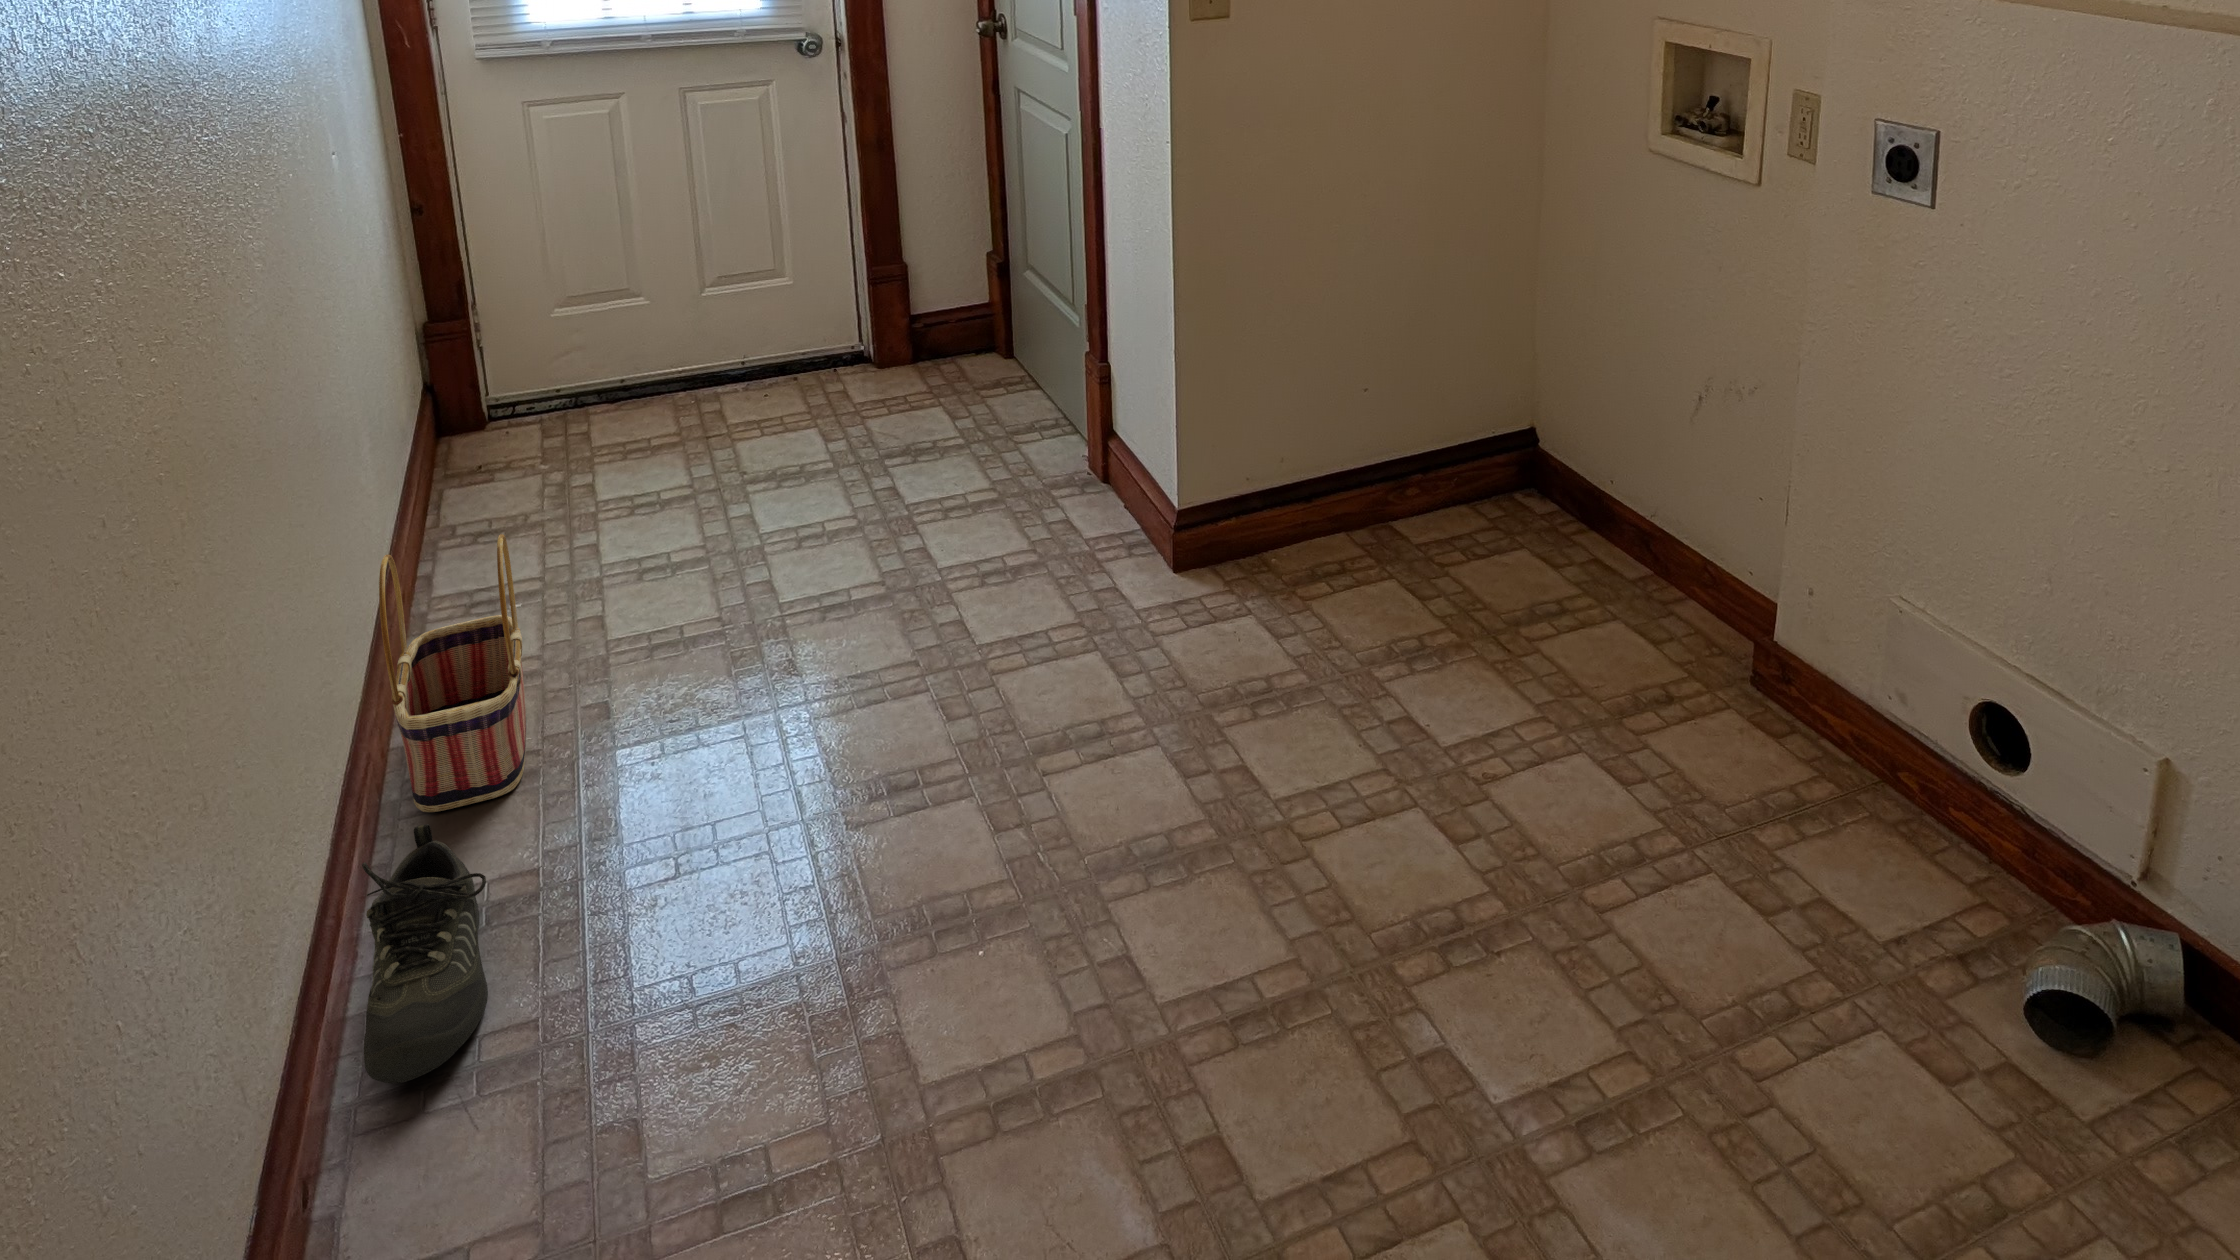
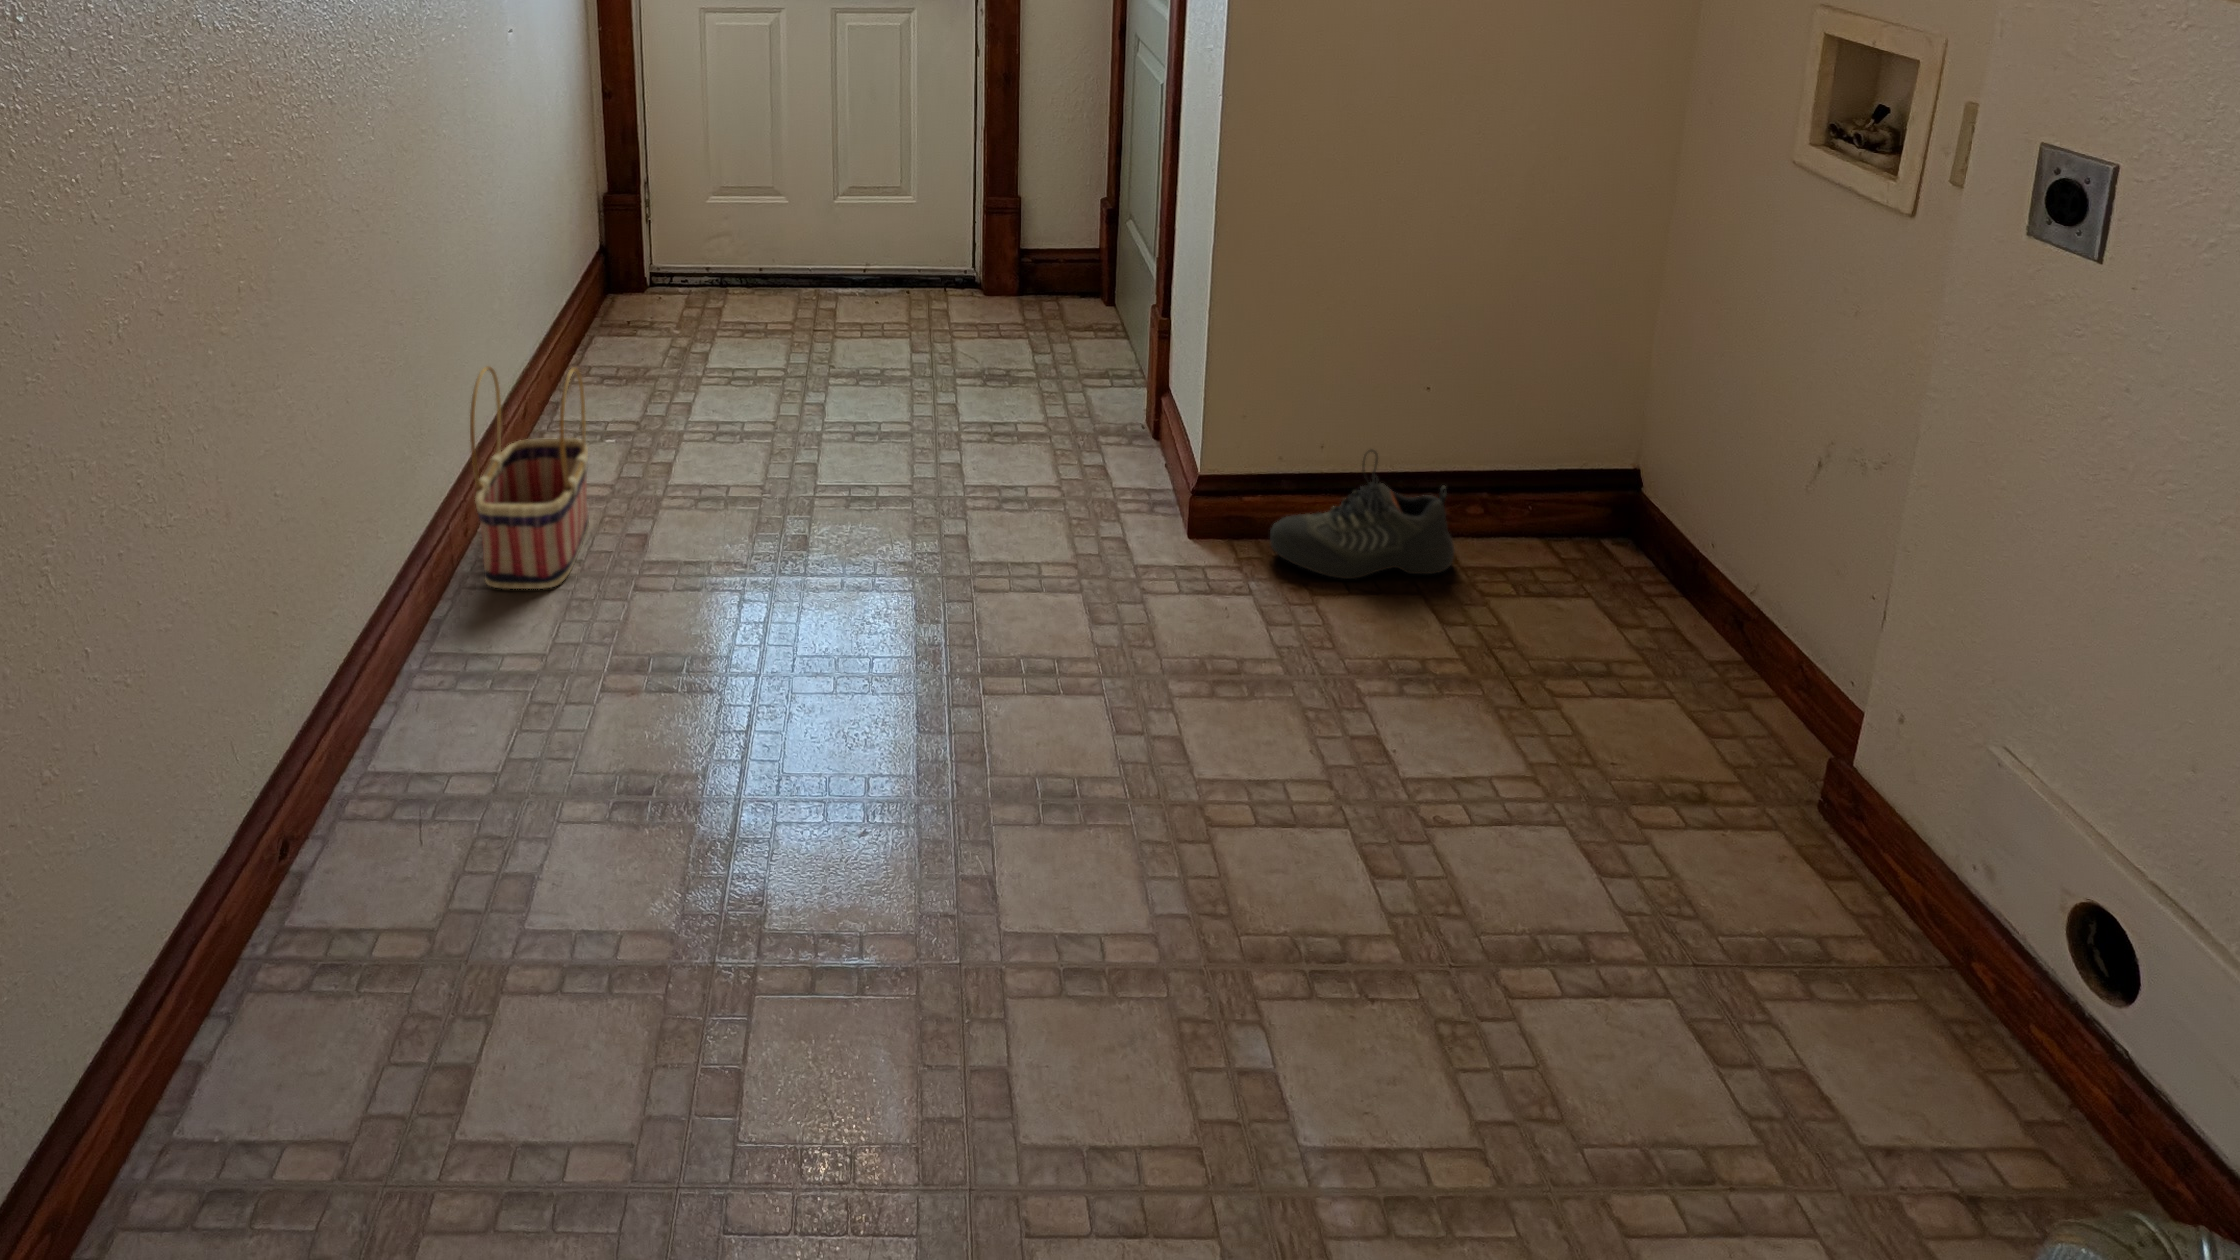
shoe: present [362,824,488,1084] -> present [1270,450,1454,579]

